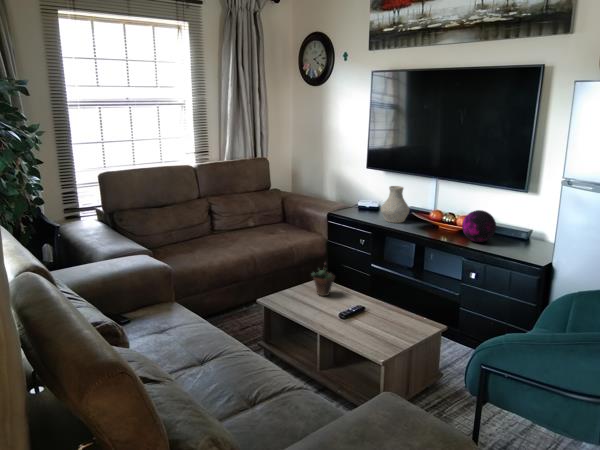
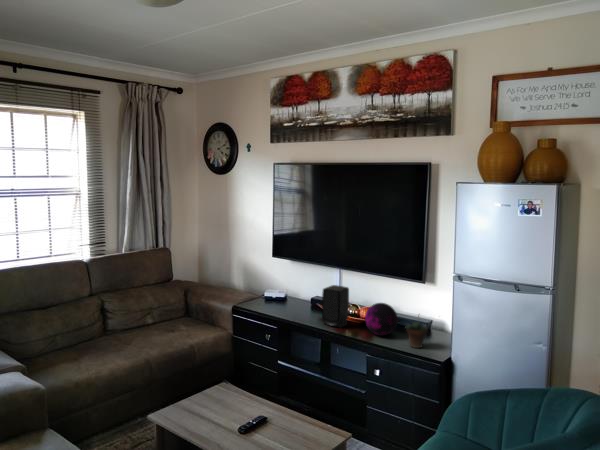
vase: present [381,186,409,223] -> none [285,277,314,315]
speaker: none [418,193,447,234] -> present [322,285,349,328]
succulent plant: present [311,270,334,296] -> present [406,316,427,348]

